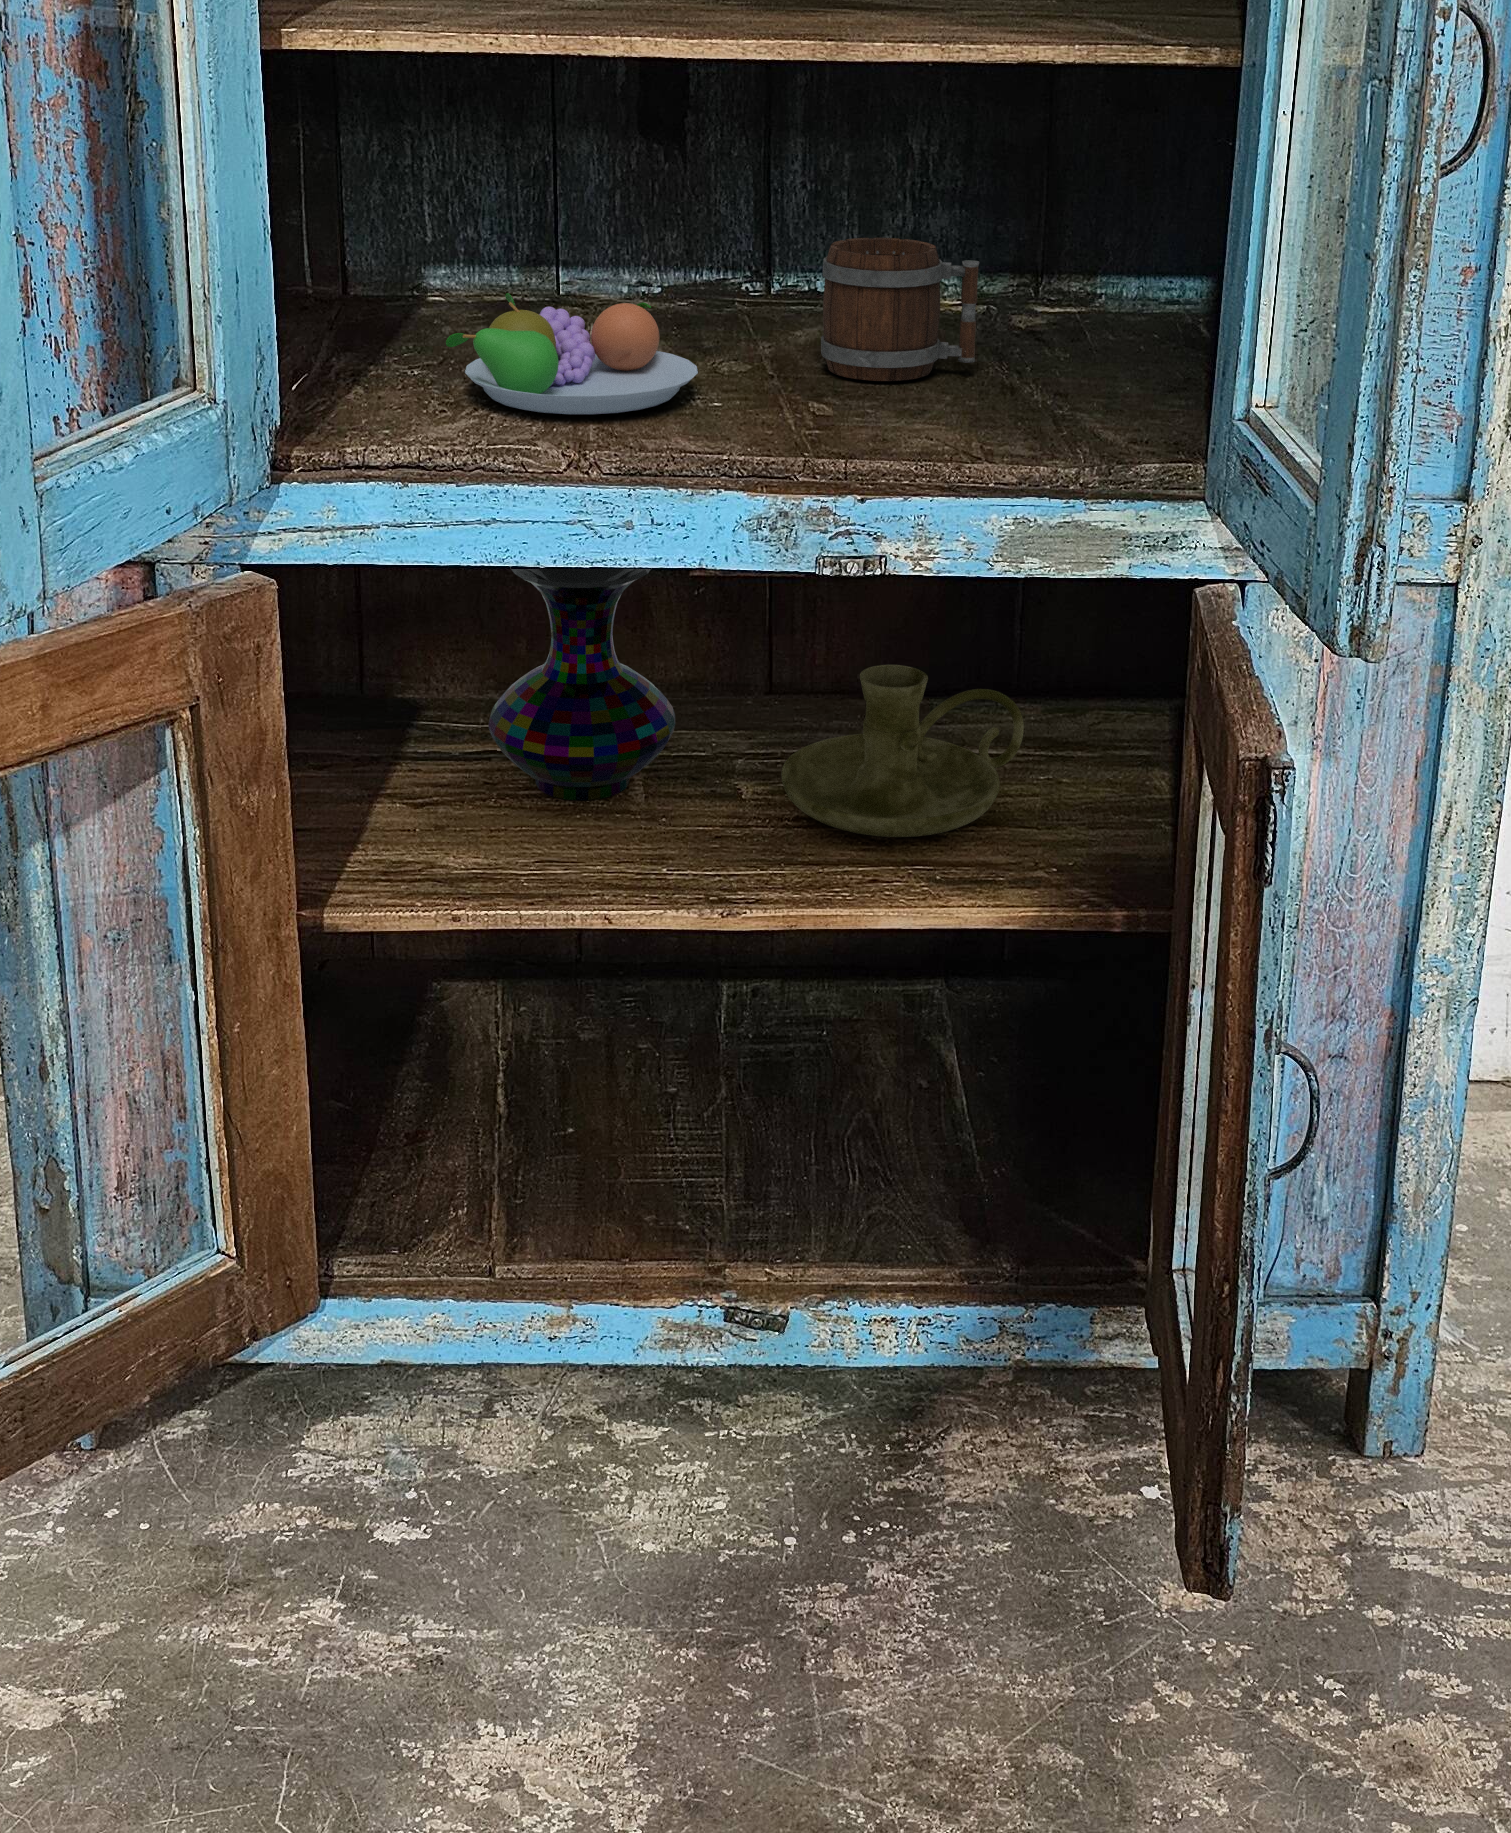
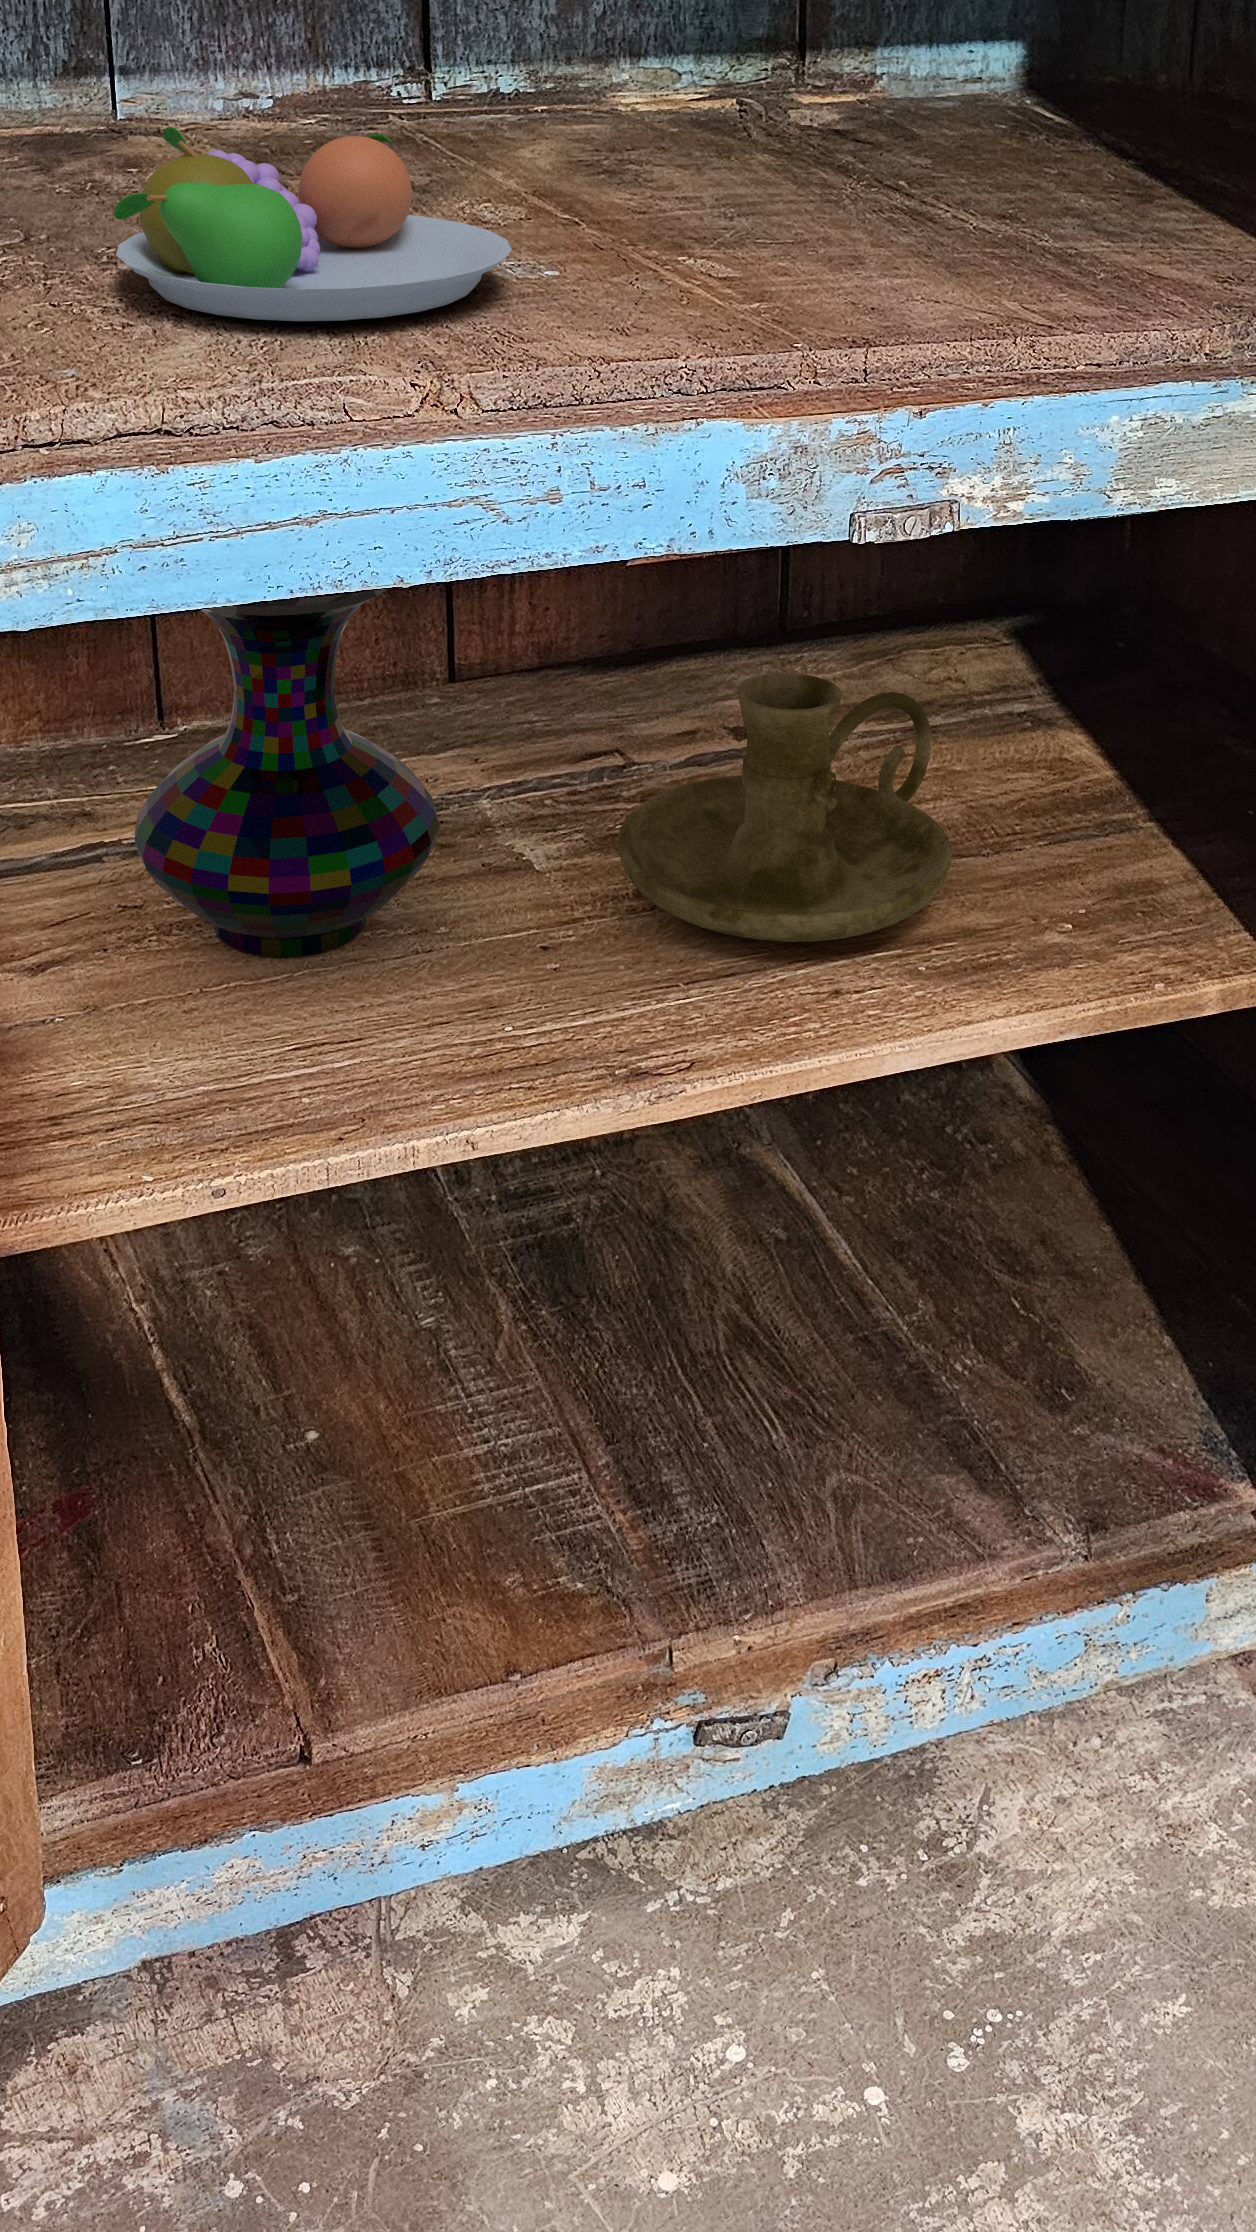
mug: present [821,238,979,381] -> none [629,18,869,238]

